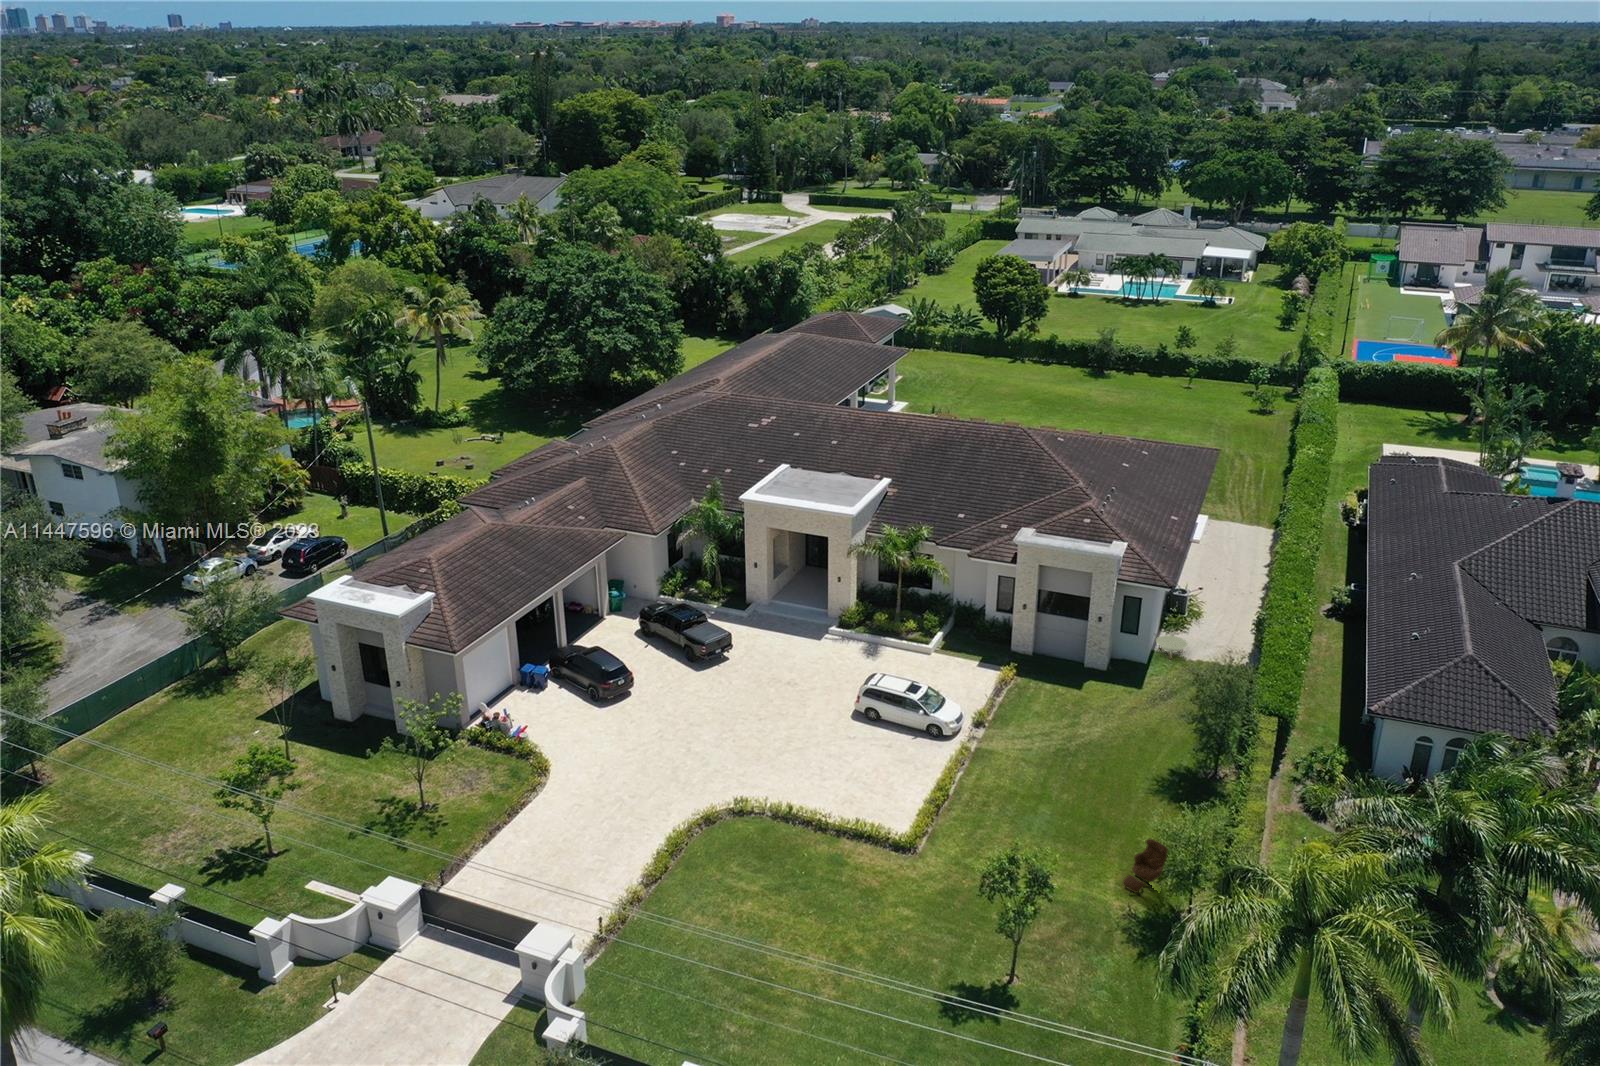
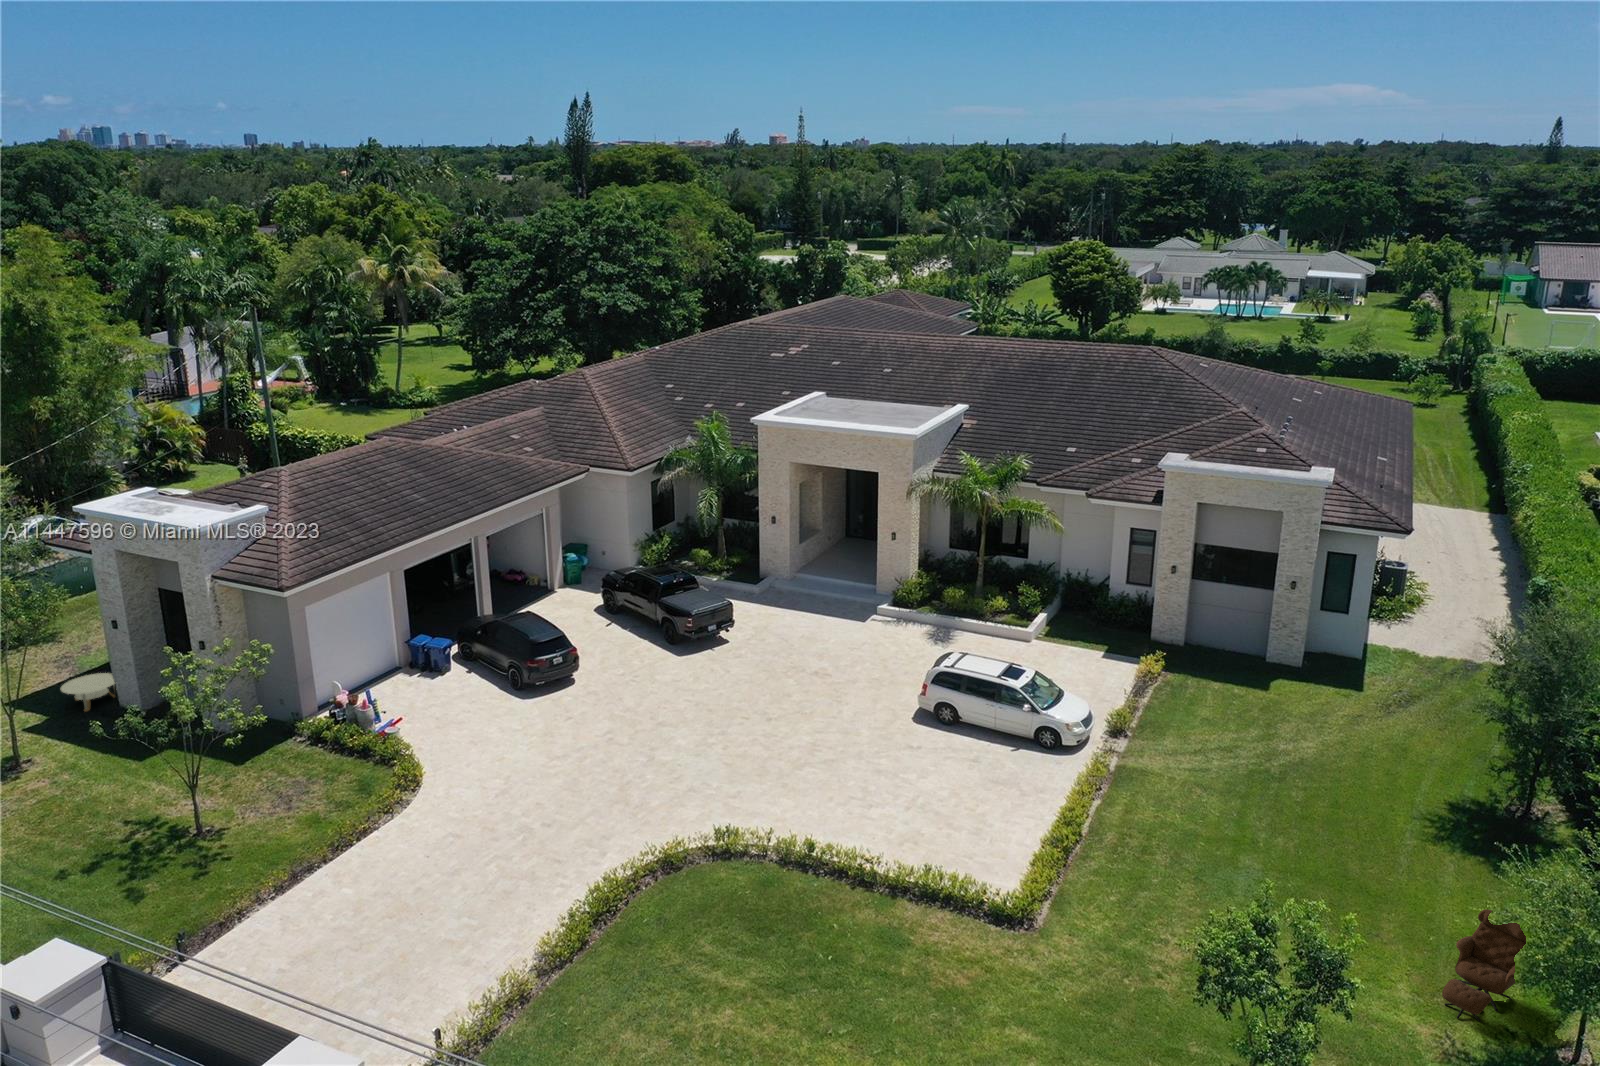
round table: present [1156,635,1187,659] -> present [61,673,117,712]

